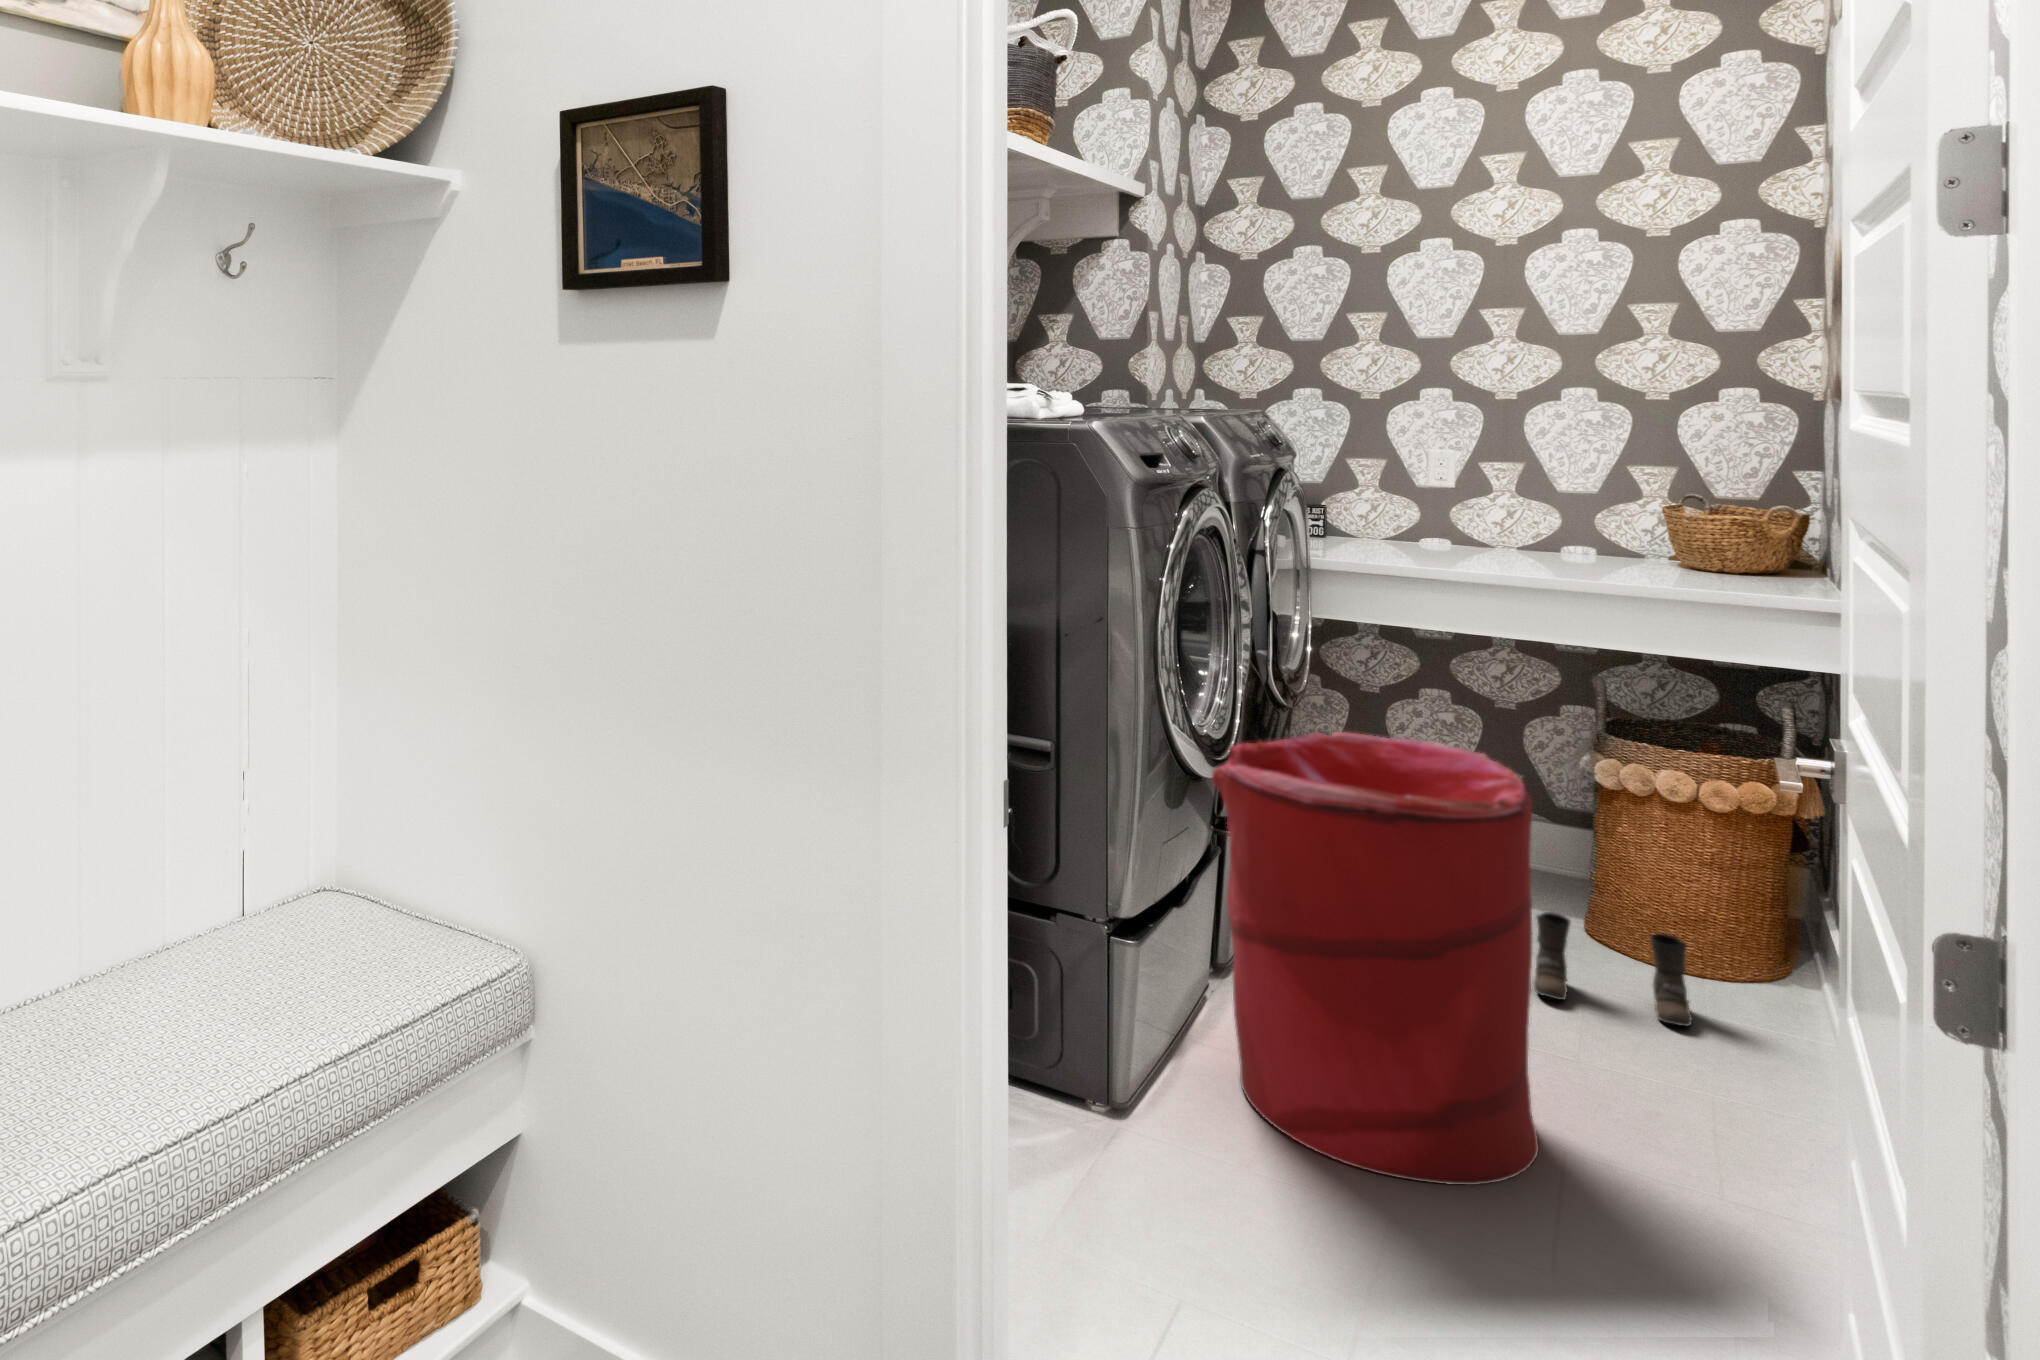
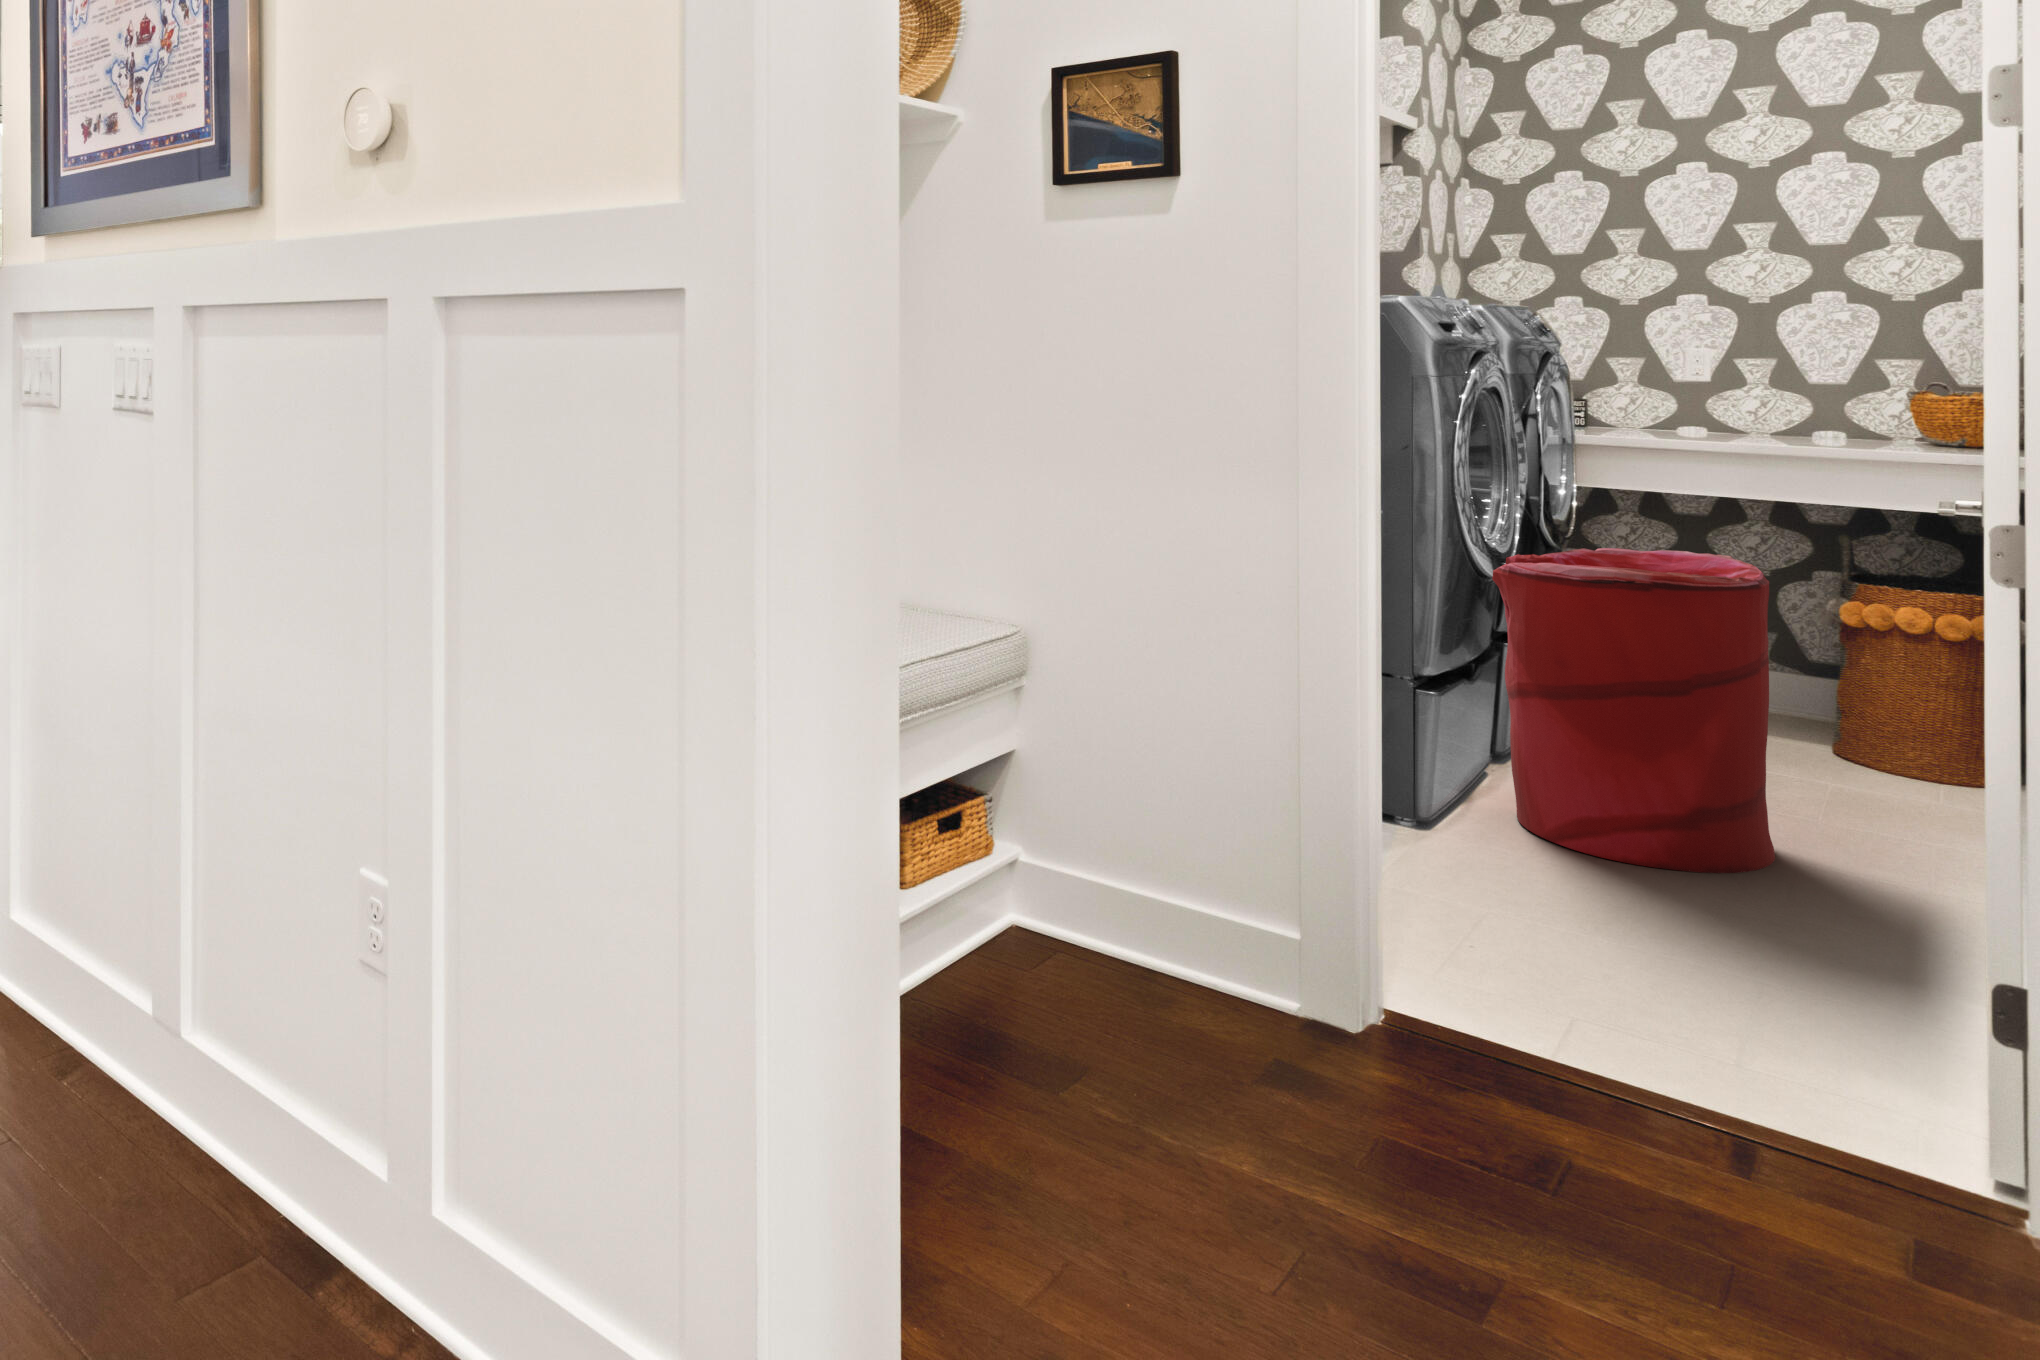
boots: present [1534,912,1692,1027] -> none [1778,720,1923,804]

